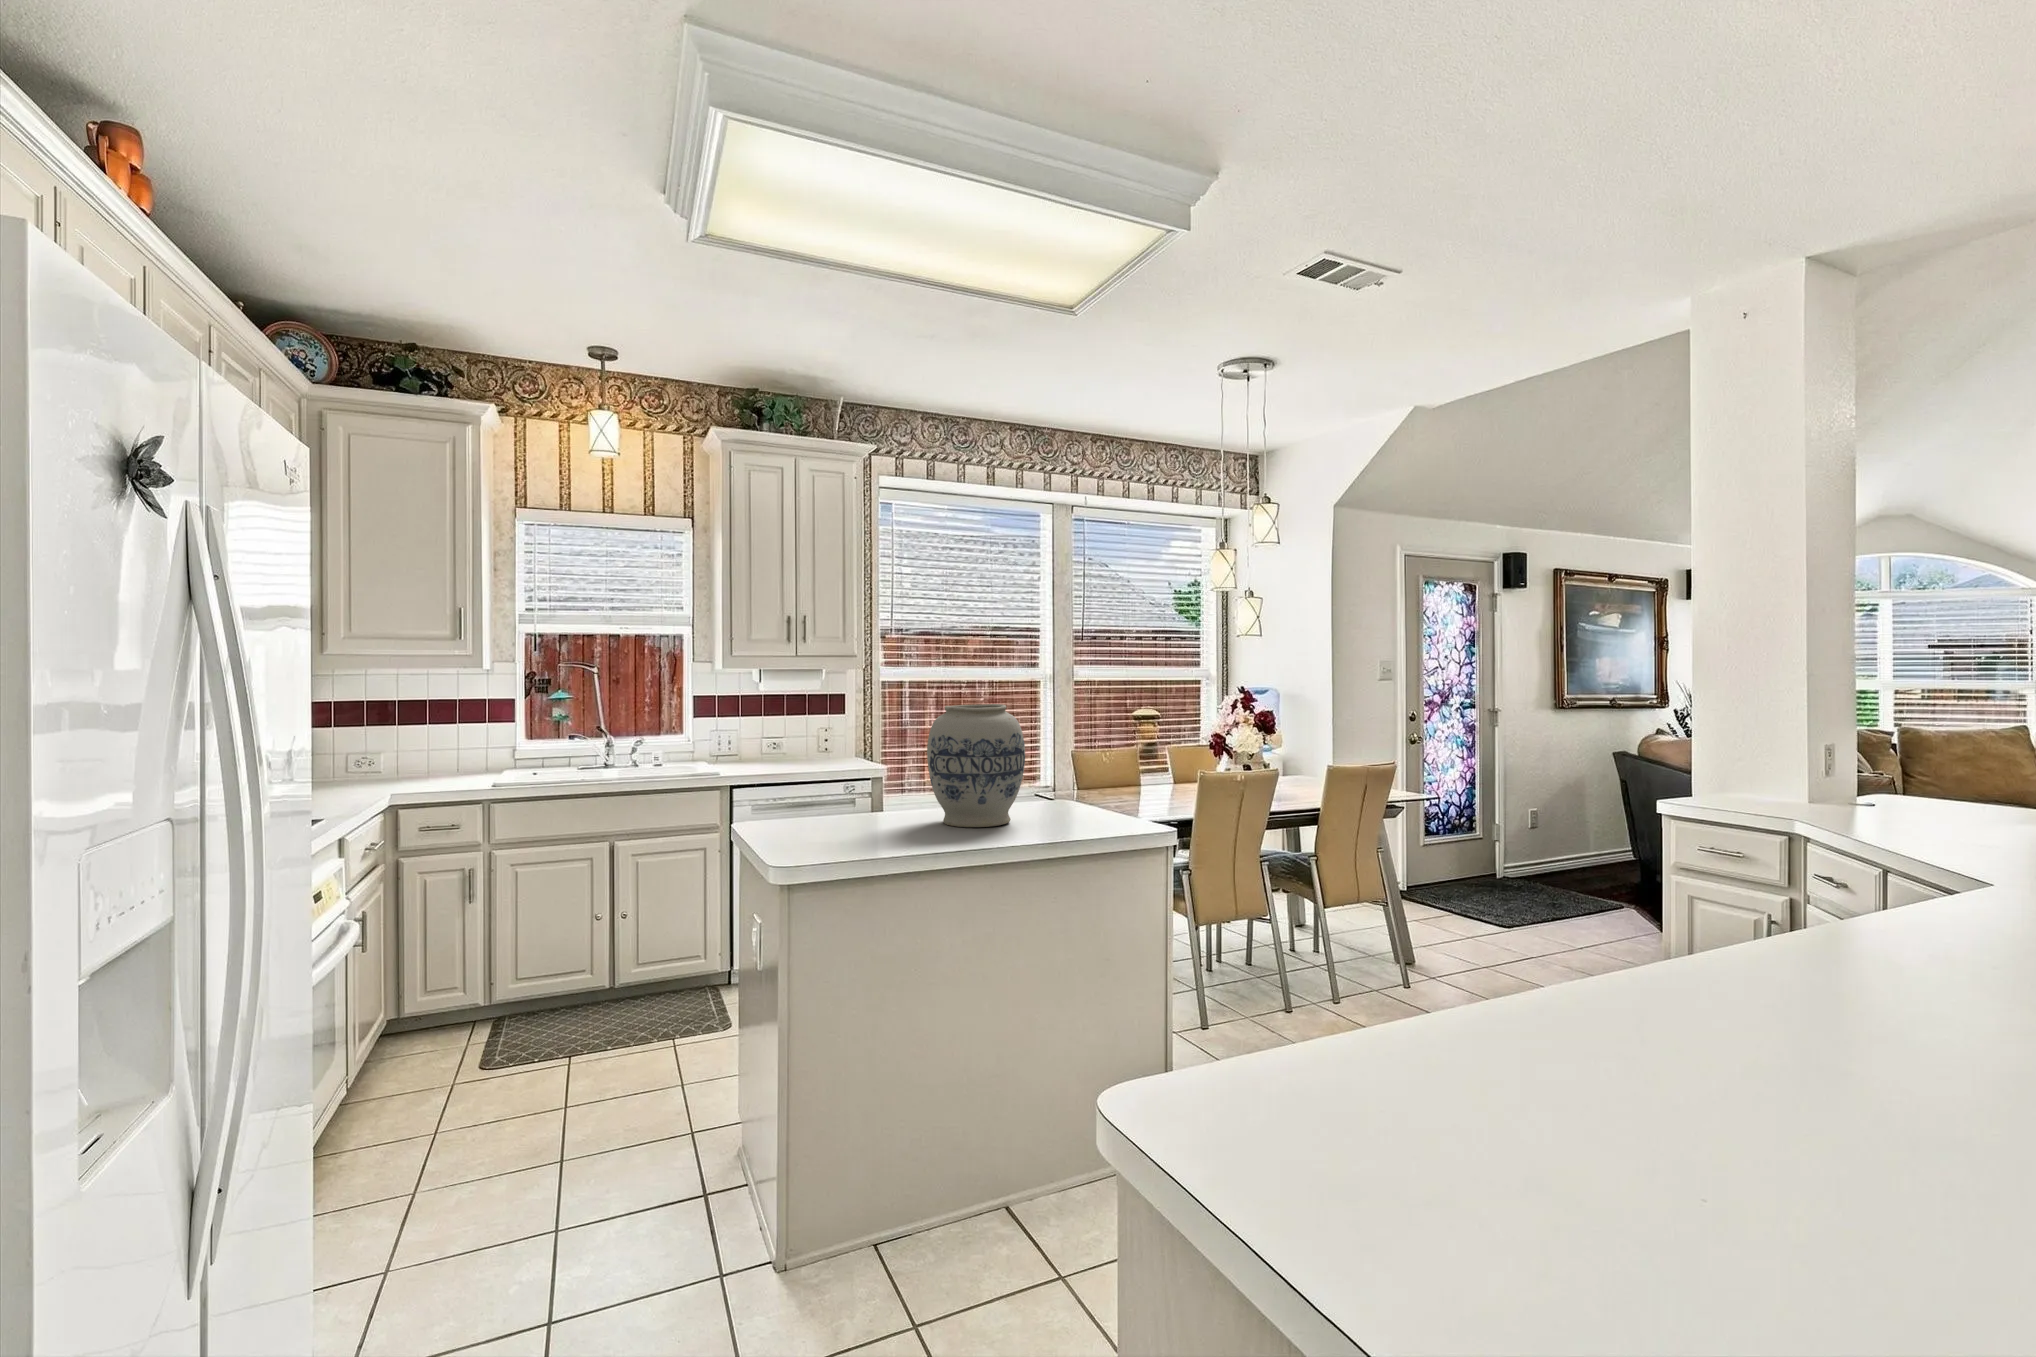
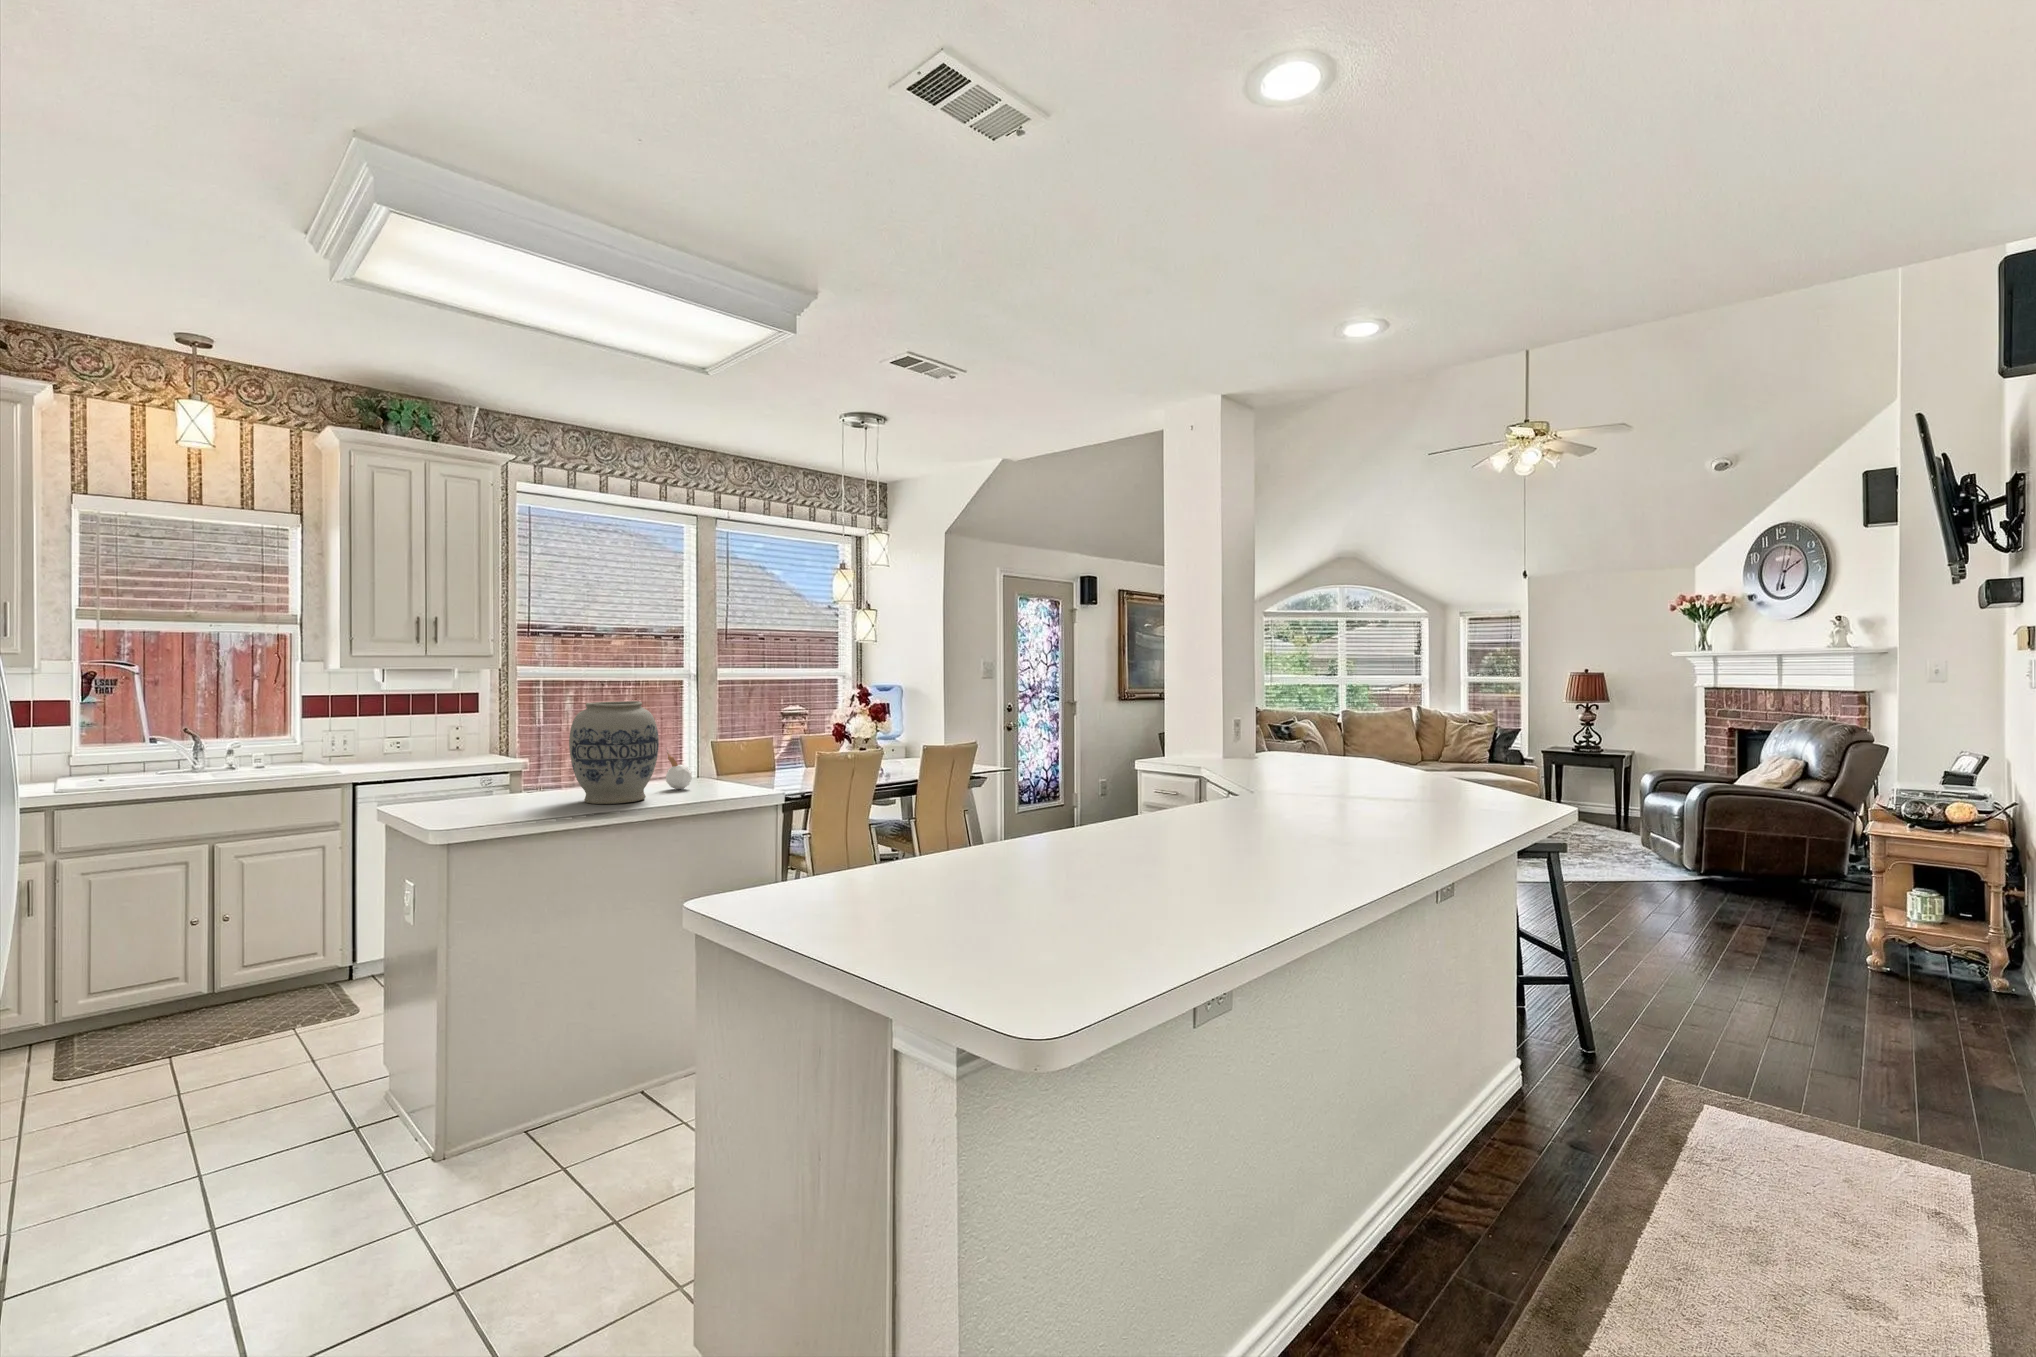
candle: none [1031,760,1061,810] -> present [666,751,692,789]

